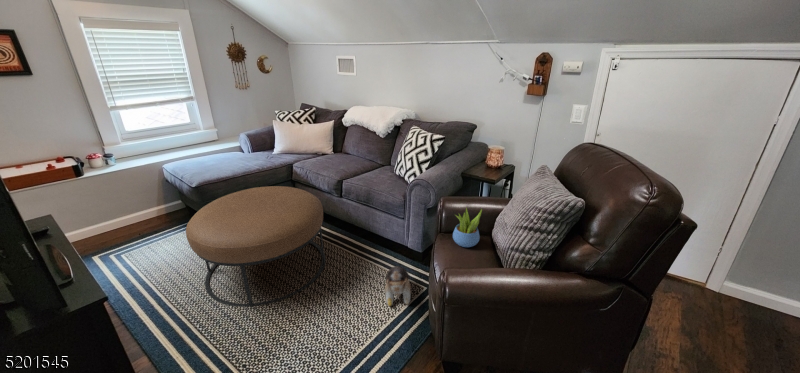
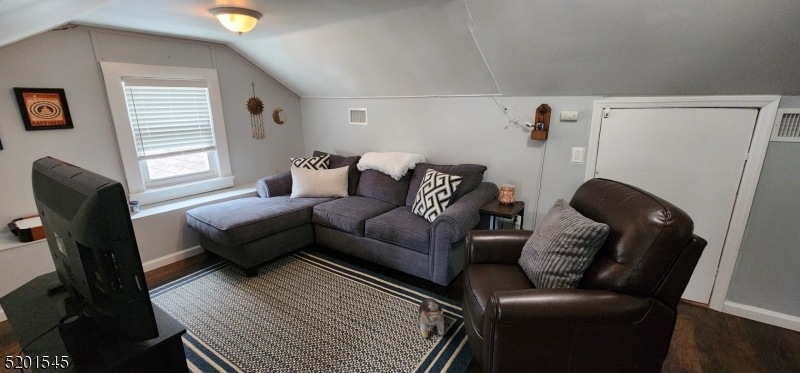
ottoman: present [186,186,325,307] -> none [226,227,354,346]
succulent plant: present [453,208,482,247] -> none [486,238,512,275]

